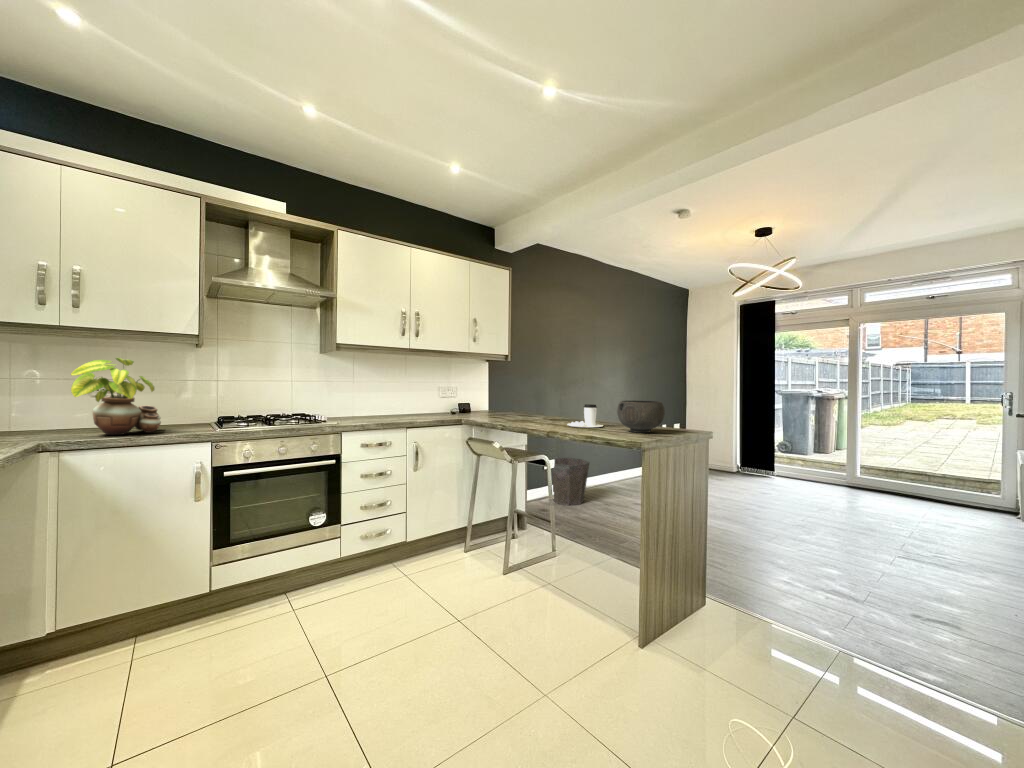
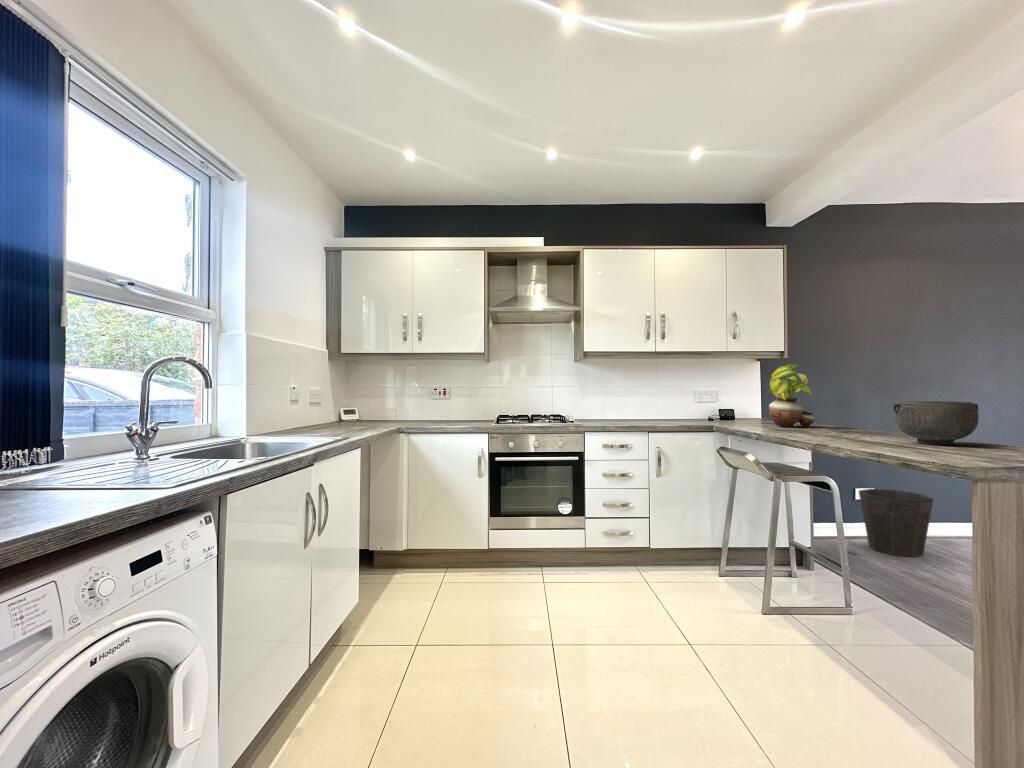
potted plant: present [71,358,161,435] -> present [769,364,815,427]
coffee cup: present [567,404,603,428] -> none [830,408,888,437]

